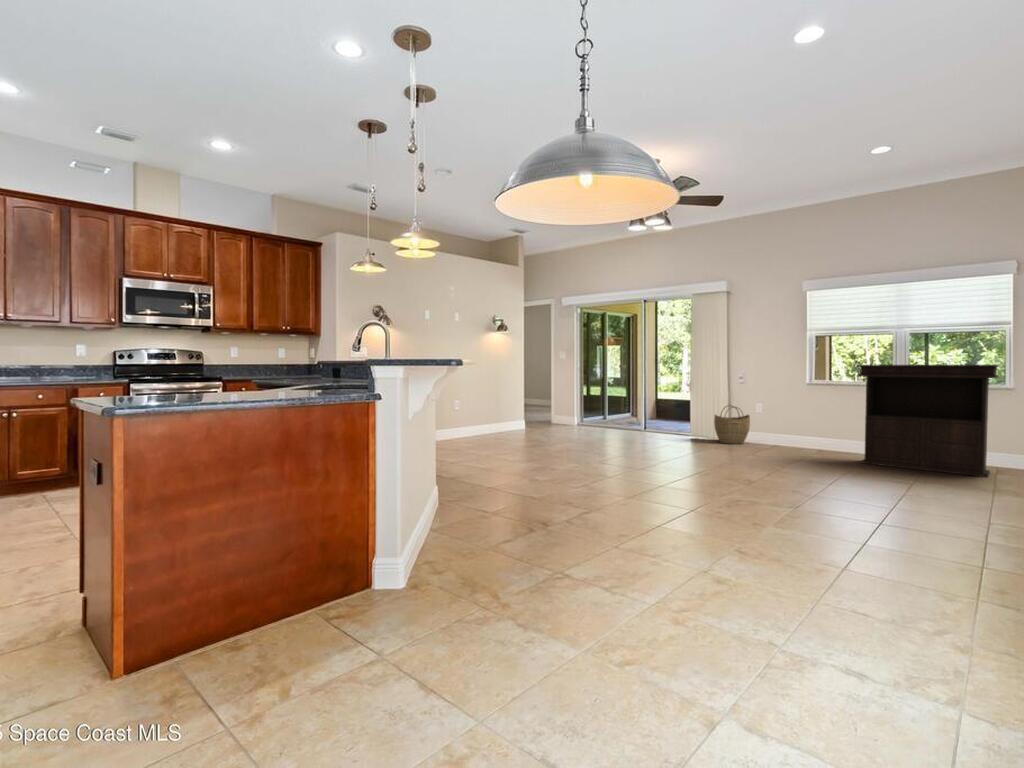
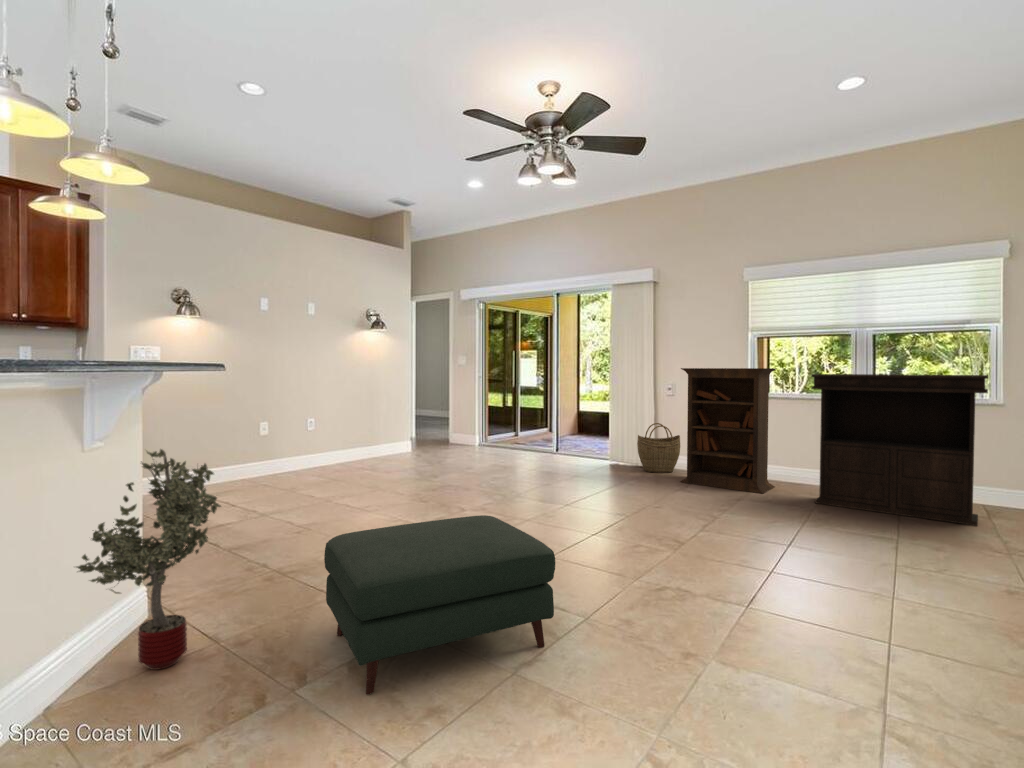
bookcase: none [751,361,832,457] -> present [681,368,777,493]
potted tree: none [437,405,499,525] -> present [76,449,221,670]
ottoman: none [554,451,695,536] -> present [324,515,555,695]

